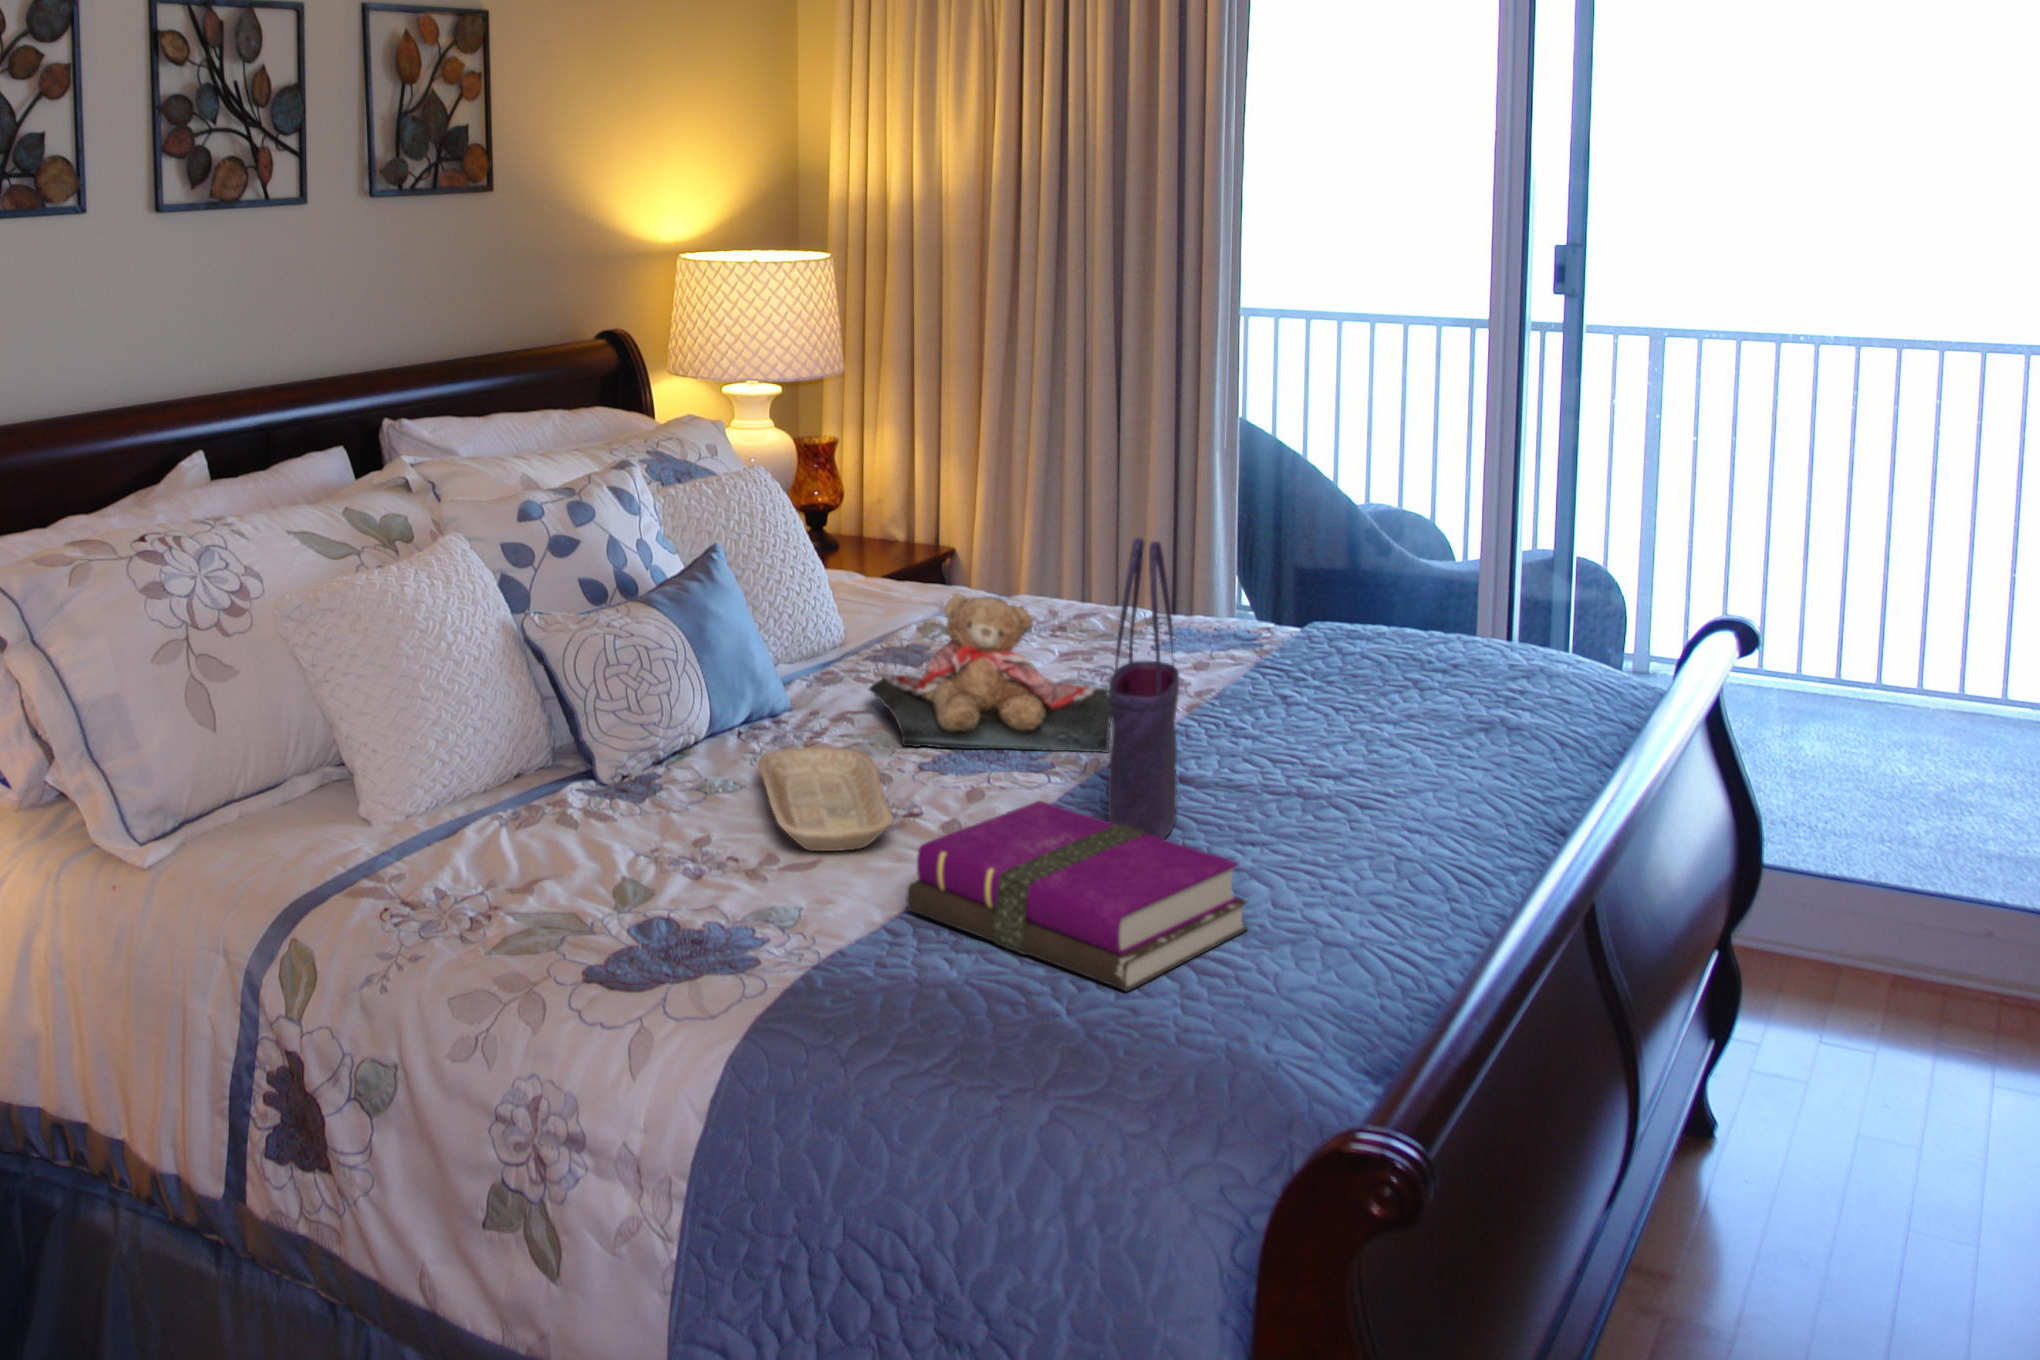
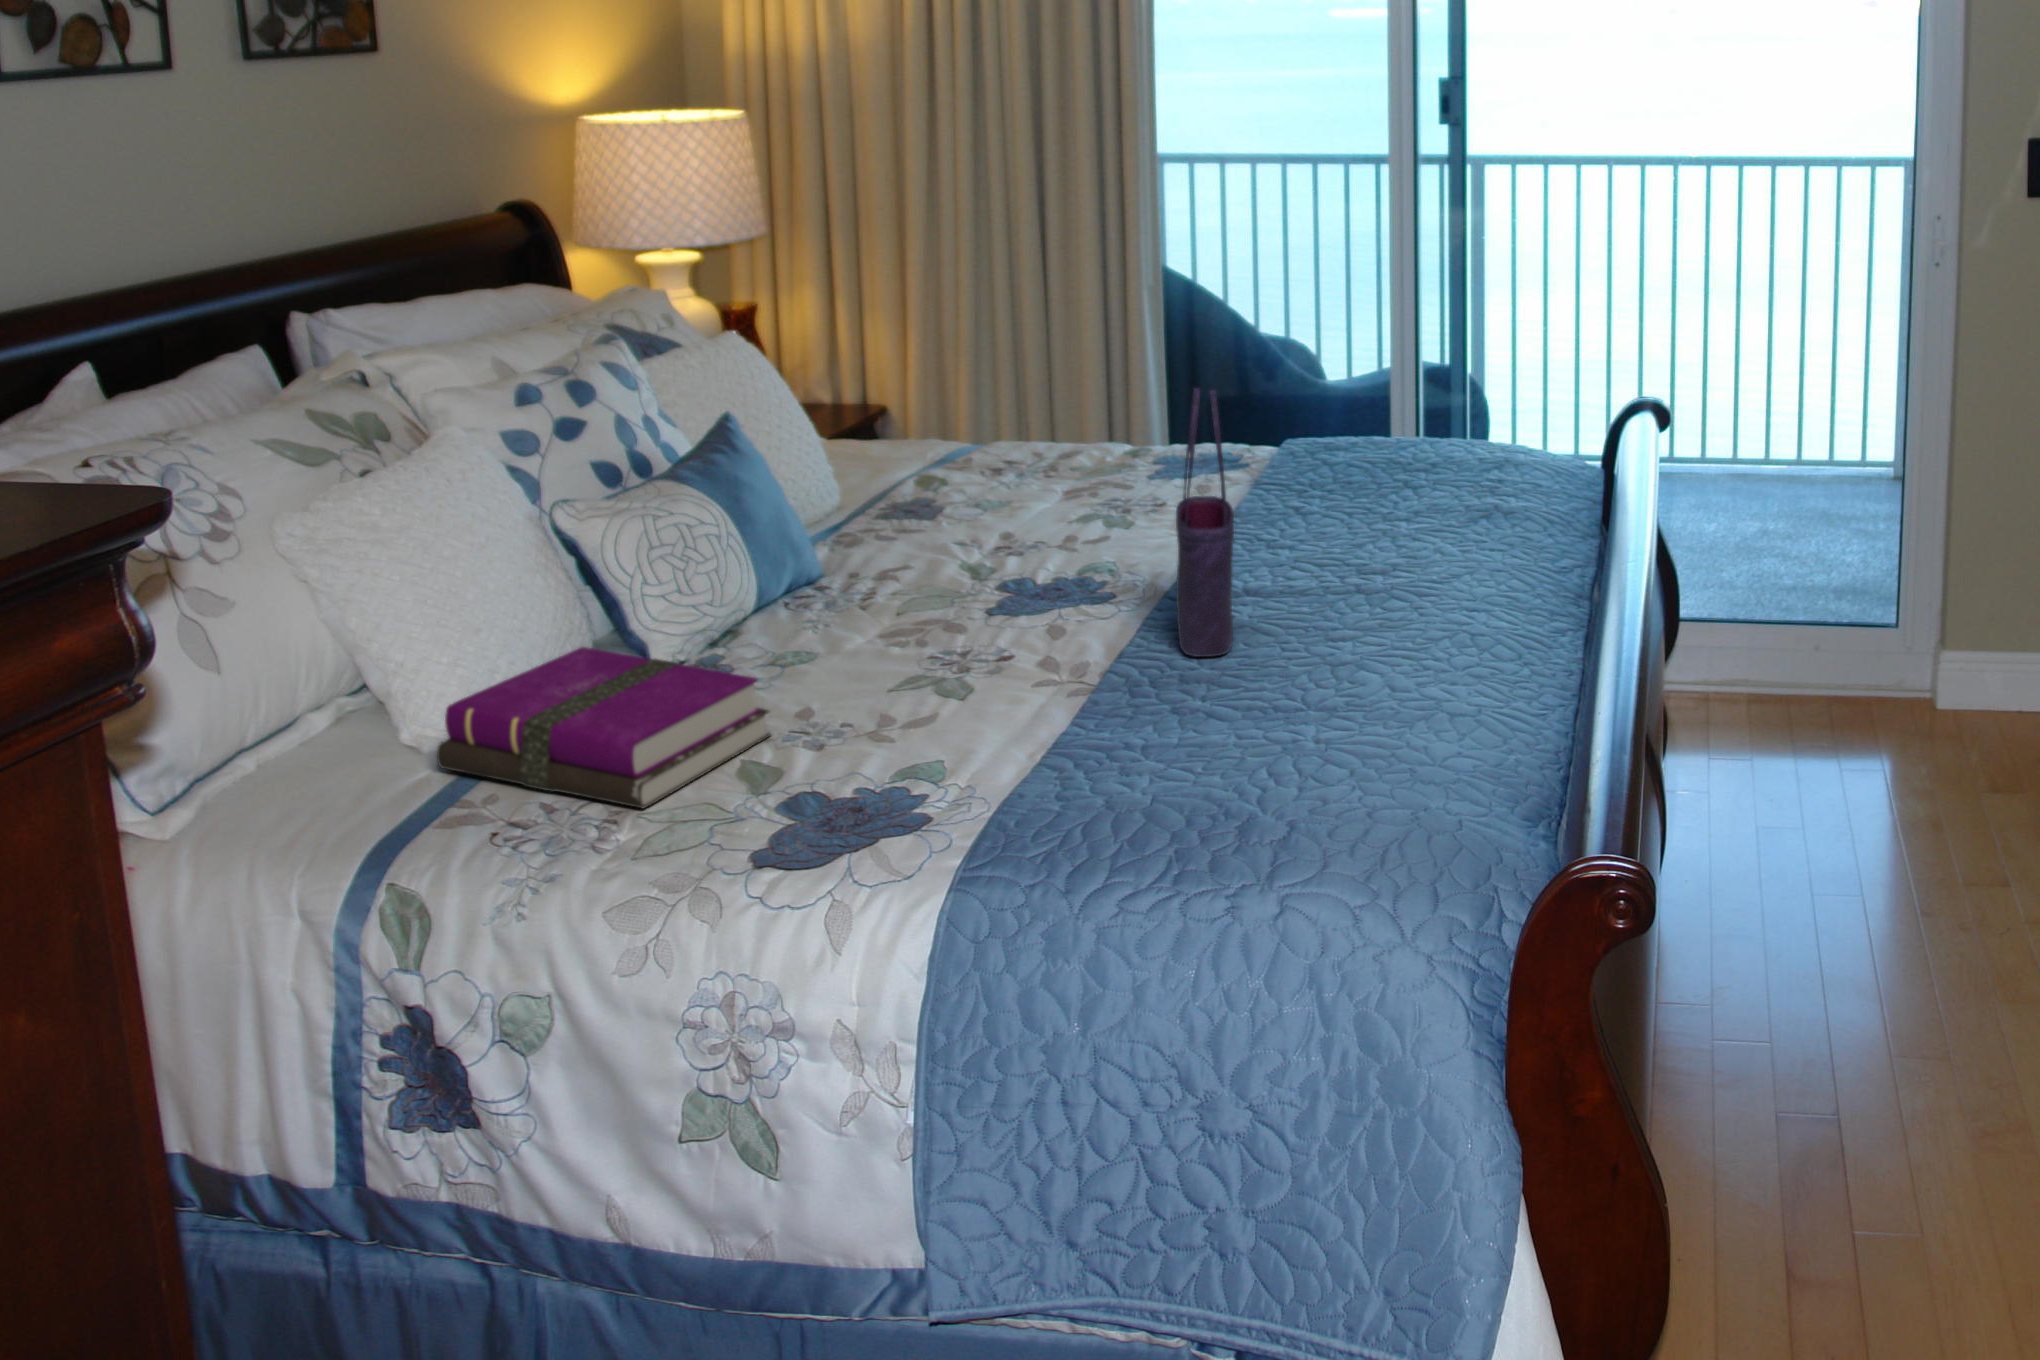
teddy bear: present [869,593,1111,752] -> none [903,447,1145,597]
tray: present [758,746,893,851] -> none [835,606,997,708]
notebook: present [906,801,1248,991] -> present [437,647,771,808]

